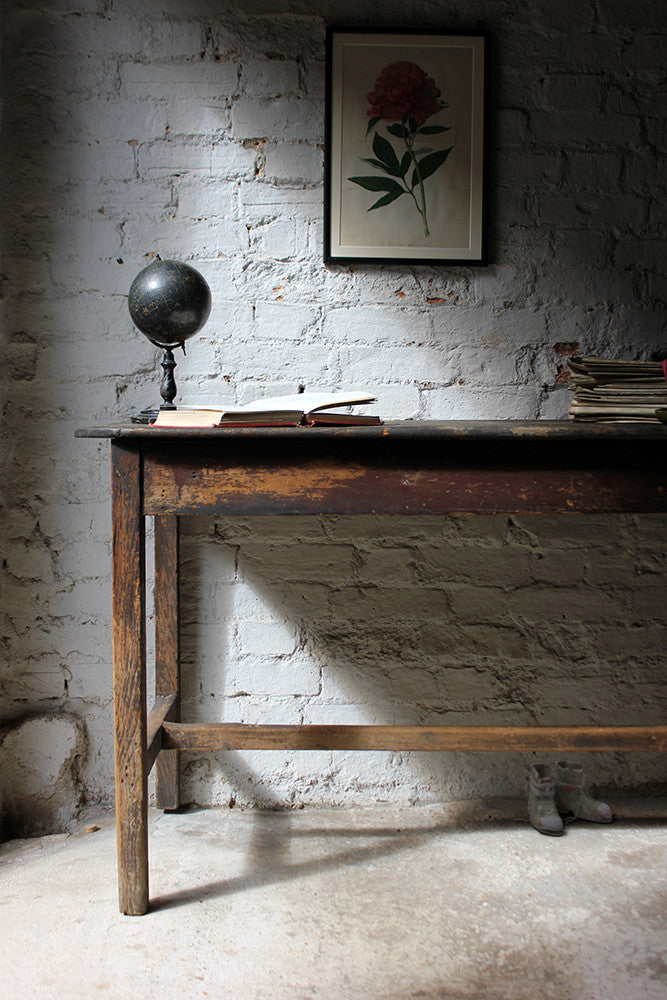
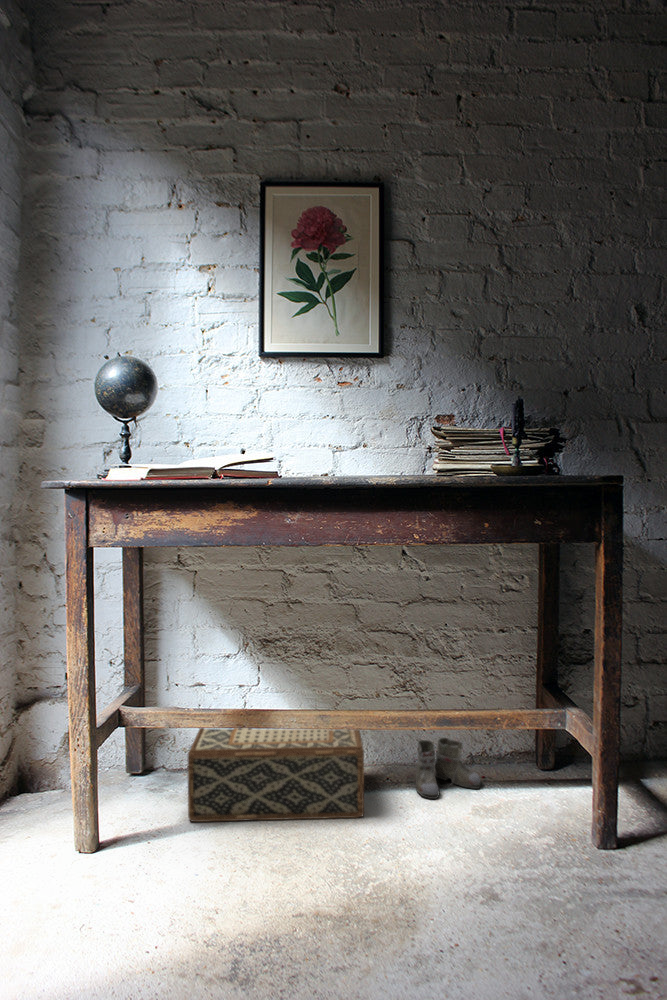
woven basket: none [252,732,477,867] -> present [188,728,364,822]

